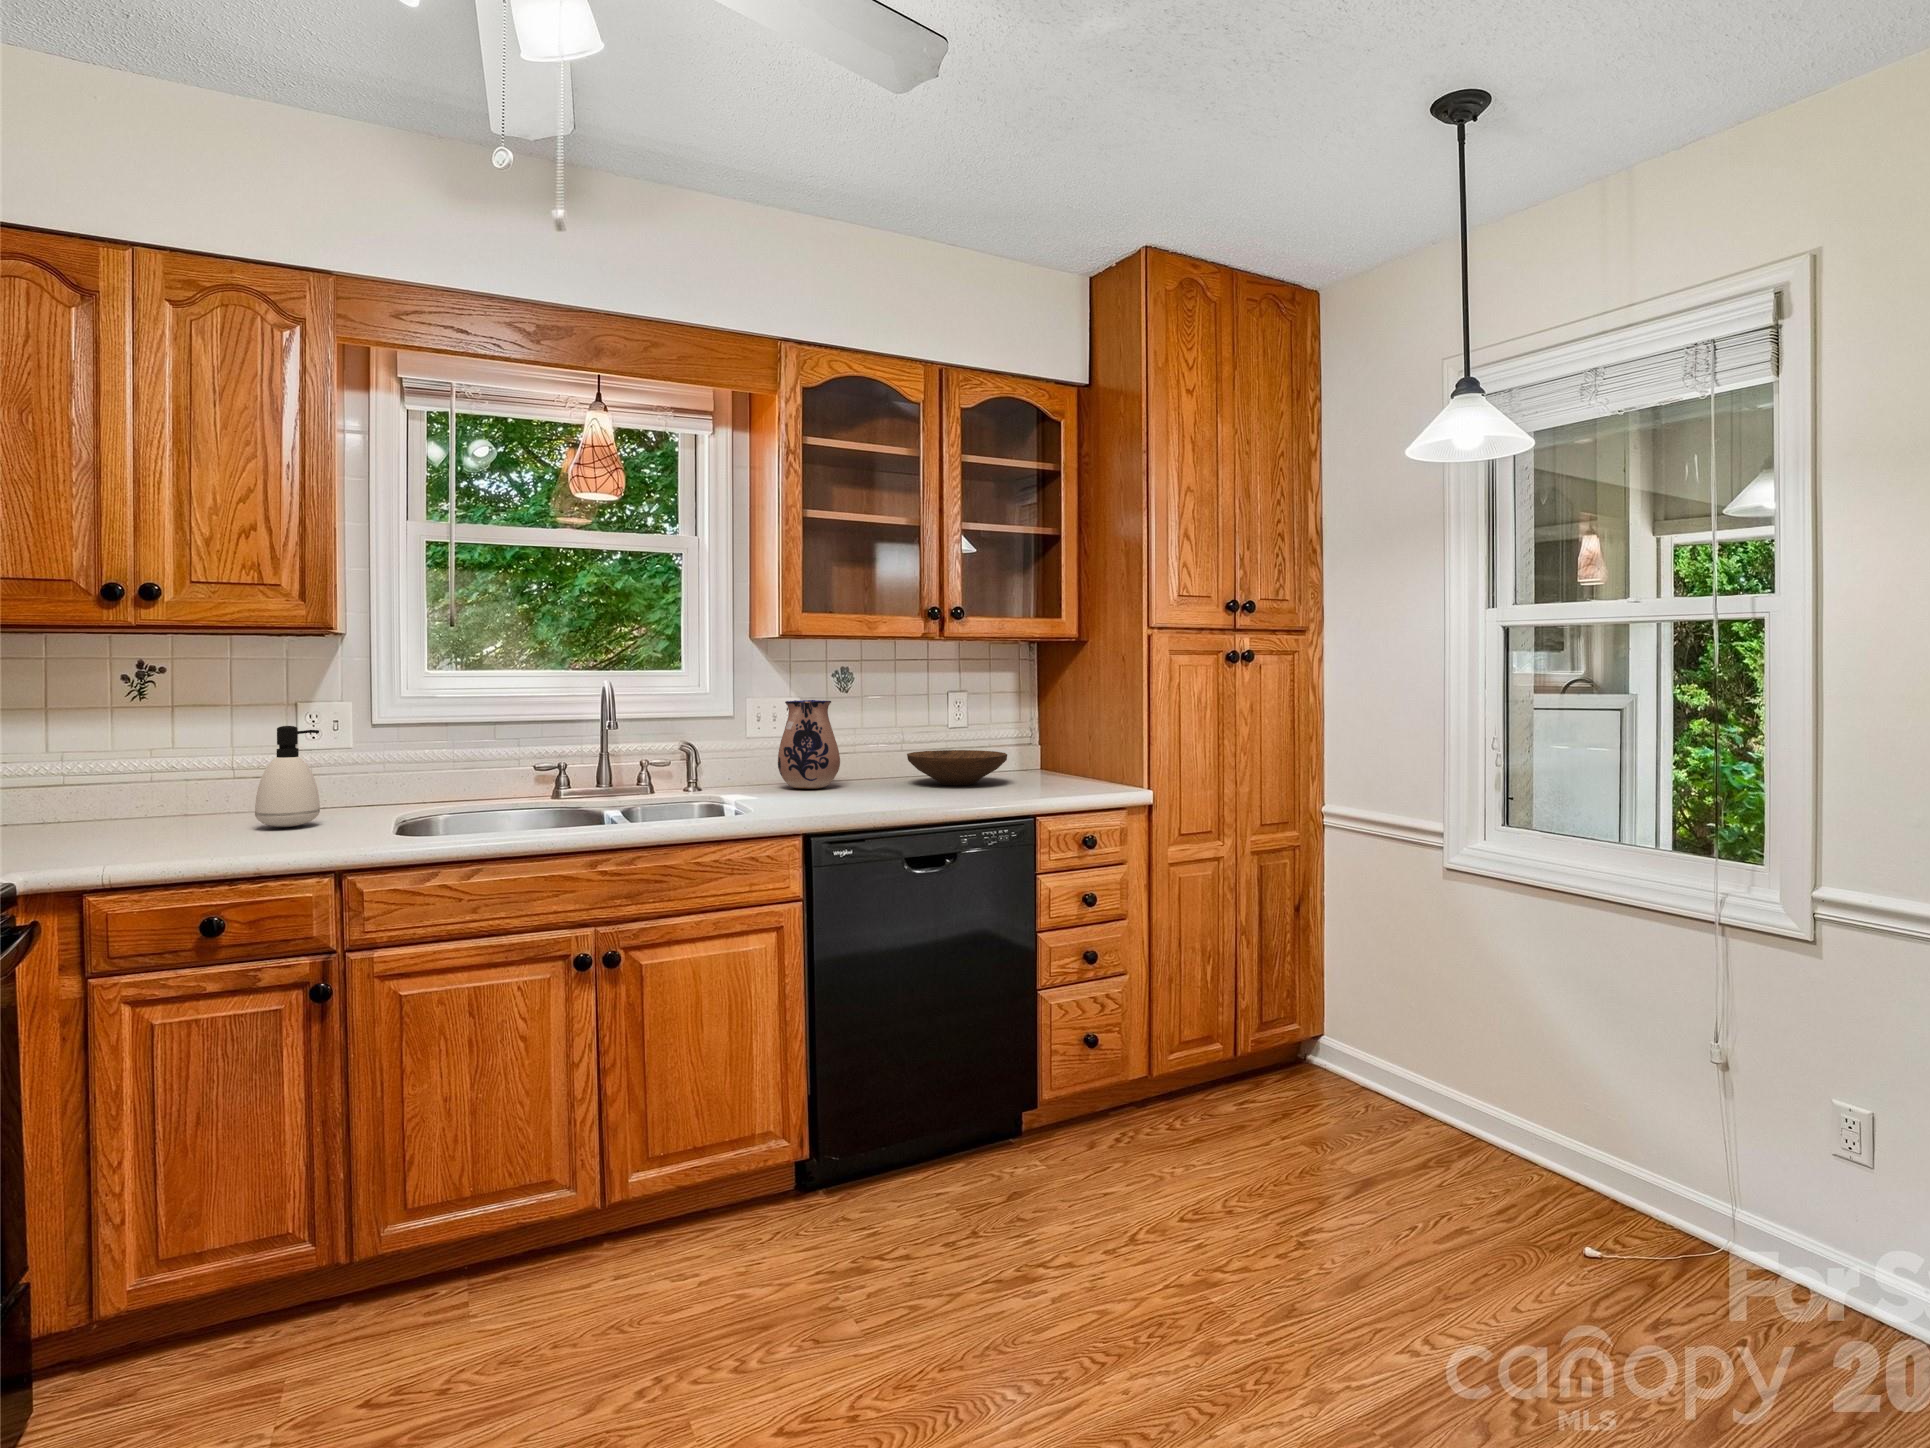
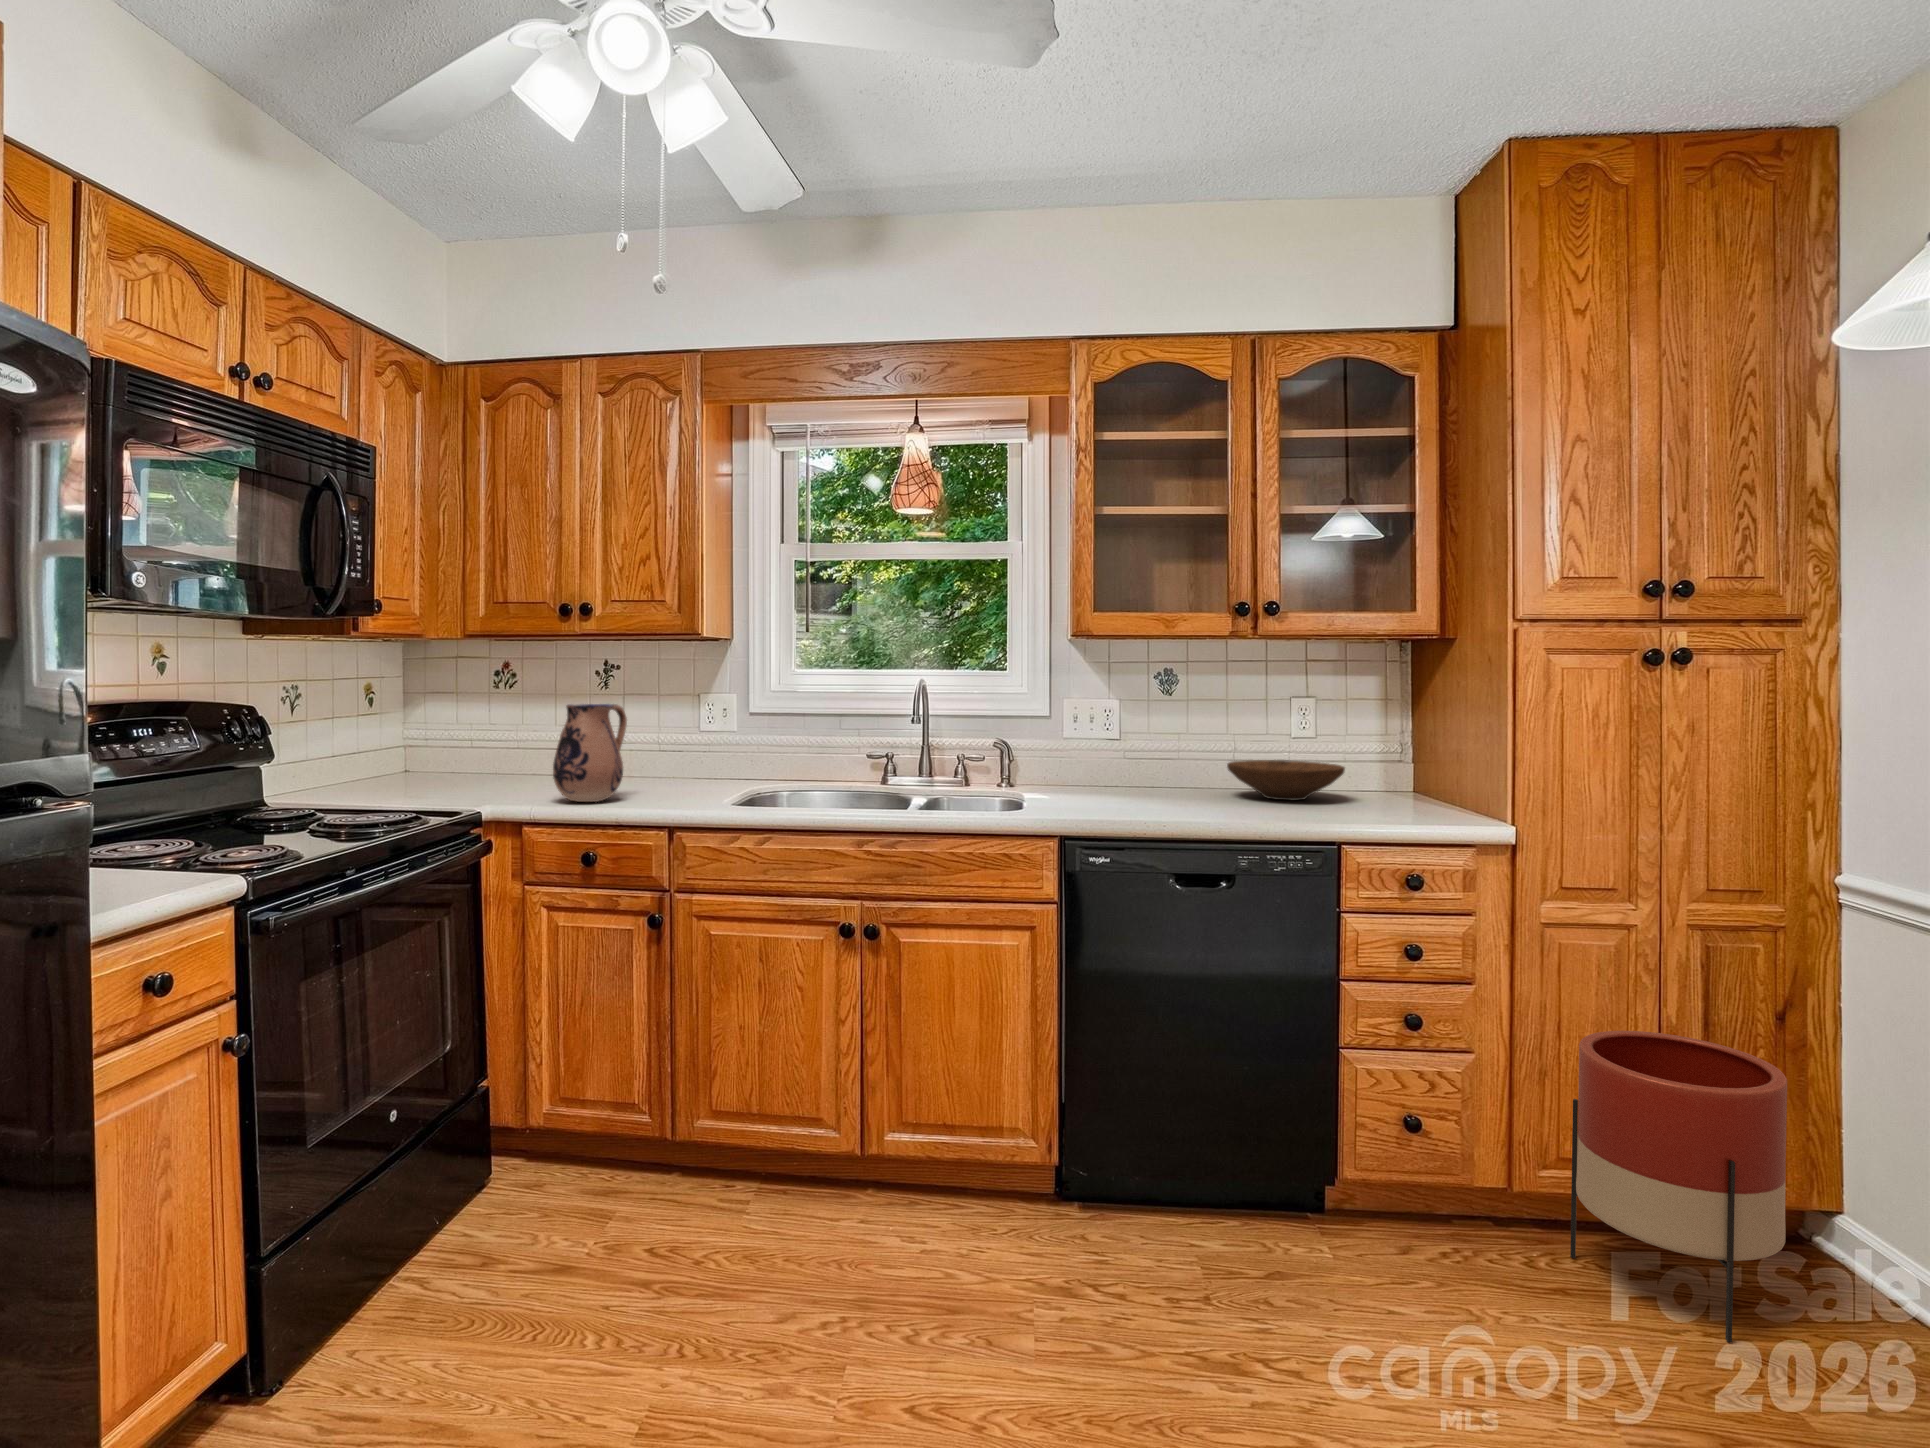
ceramic pitcher: present [778,700,840,789] -> present [553,704,627,802]
soap dispenser: present [255,726,320,827] -> none [655,712,698,791]
planter: none [1199,938,1331,1148] -> present [1570,1031,1787,1342]

